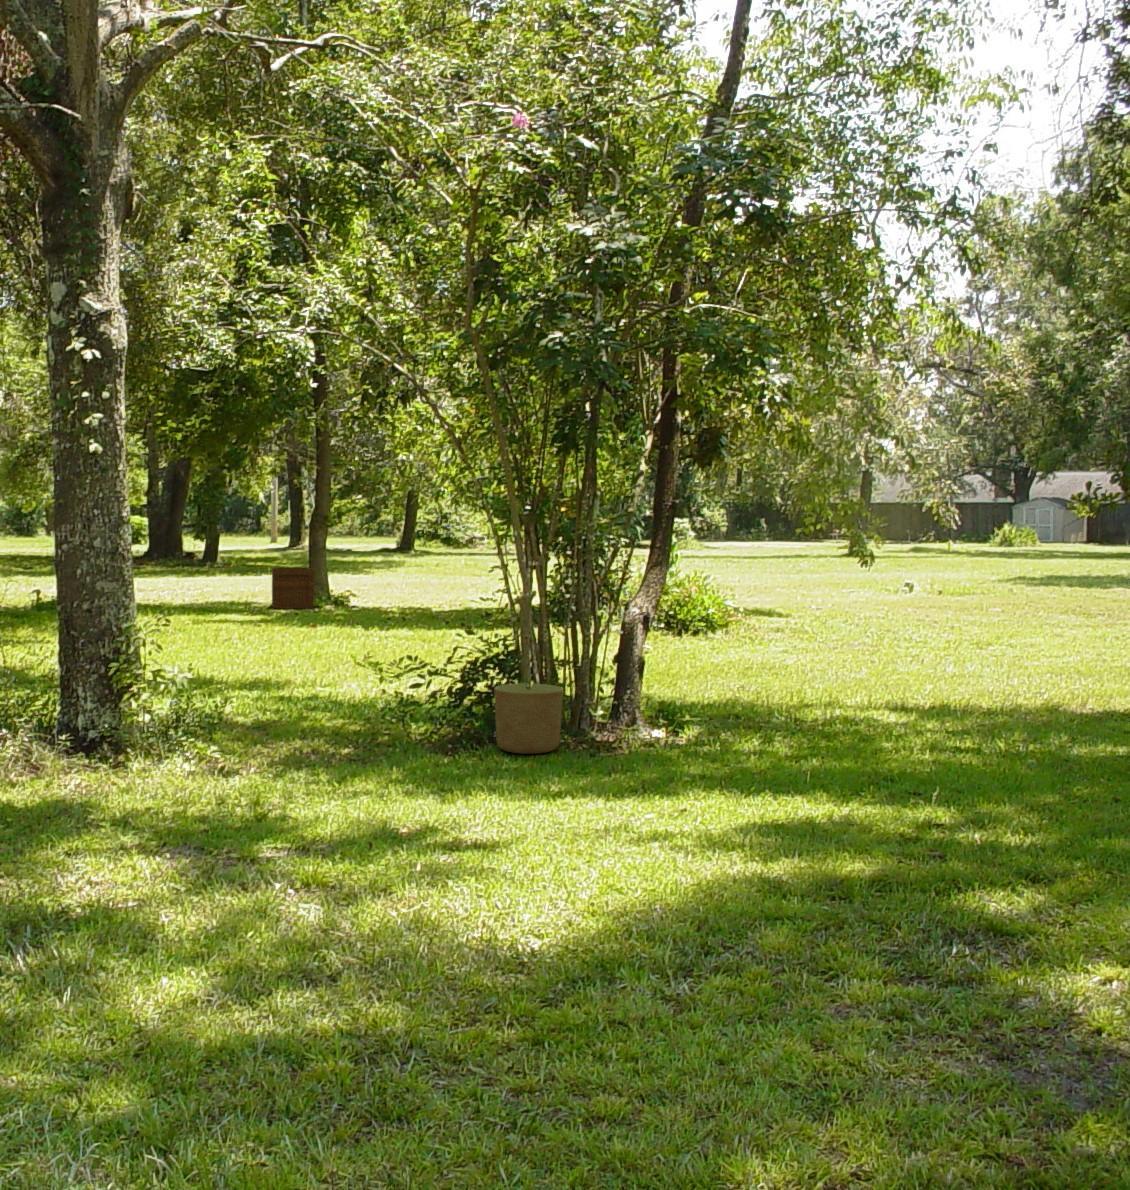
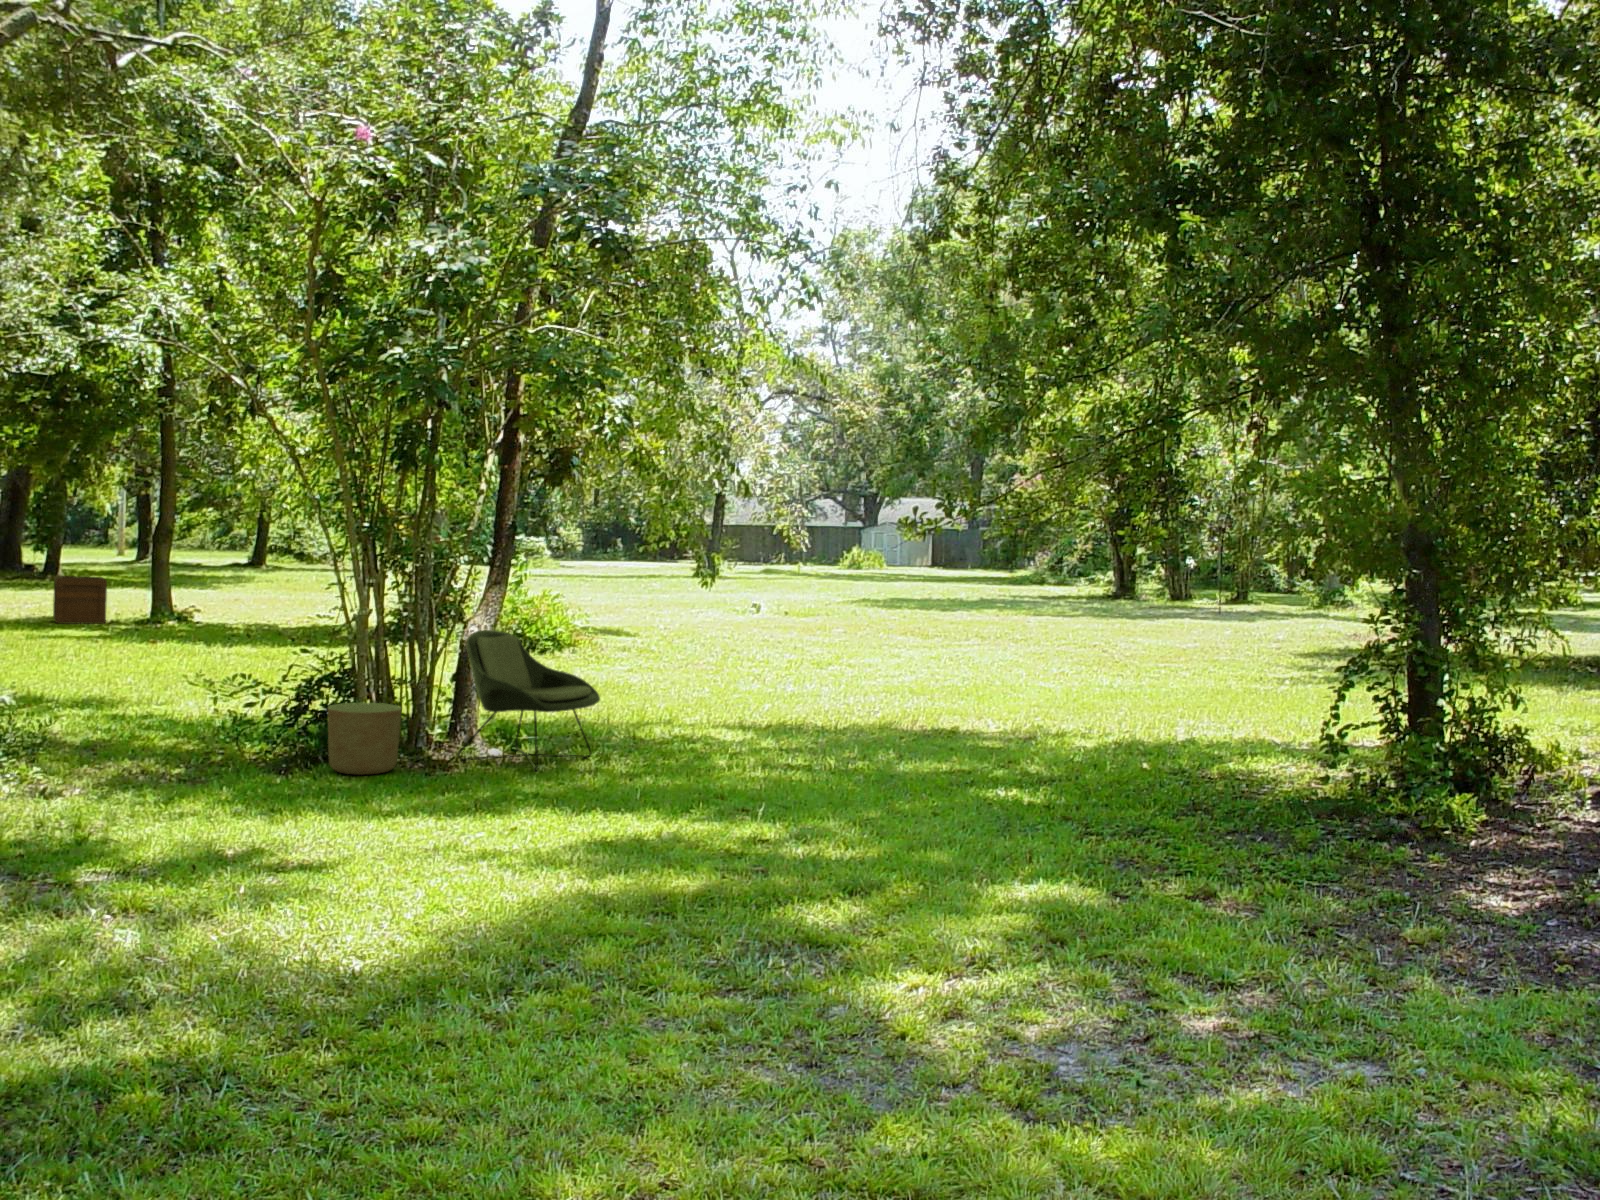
lounge chair: none [617,612,757,754] -> present [458,630,600,772]

